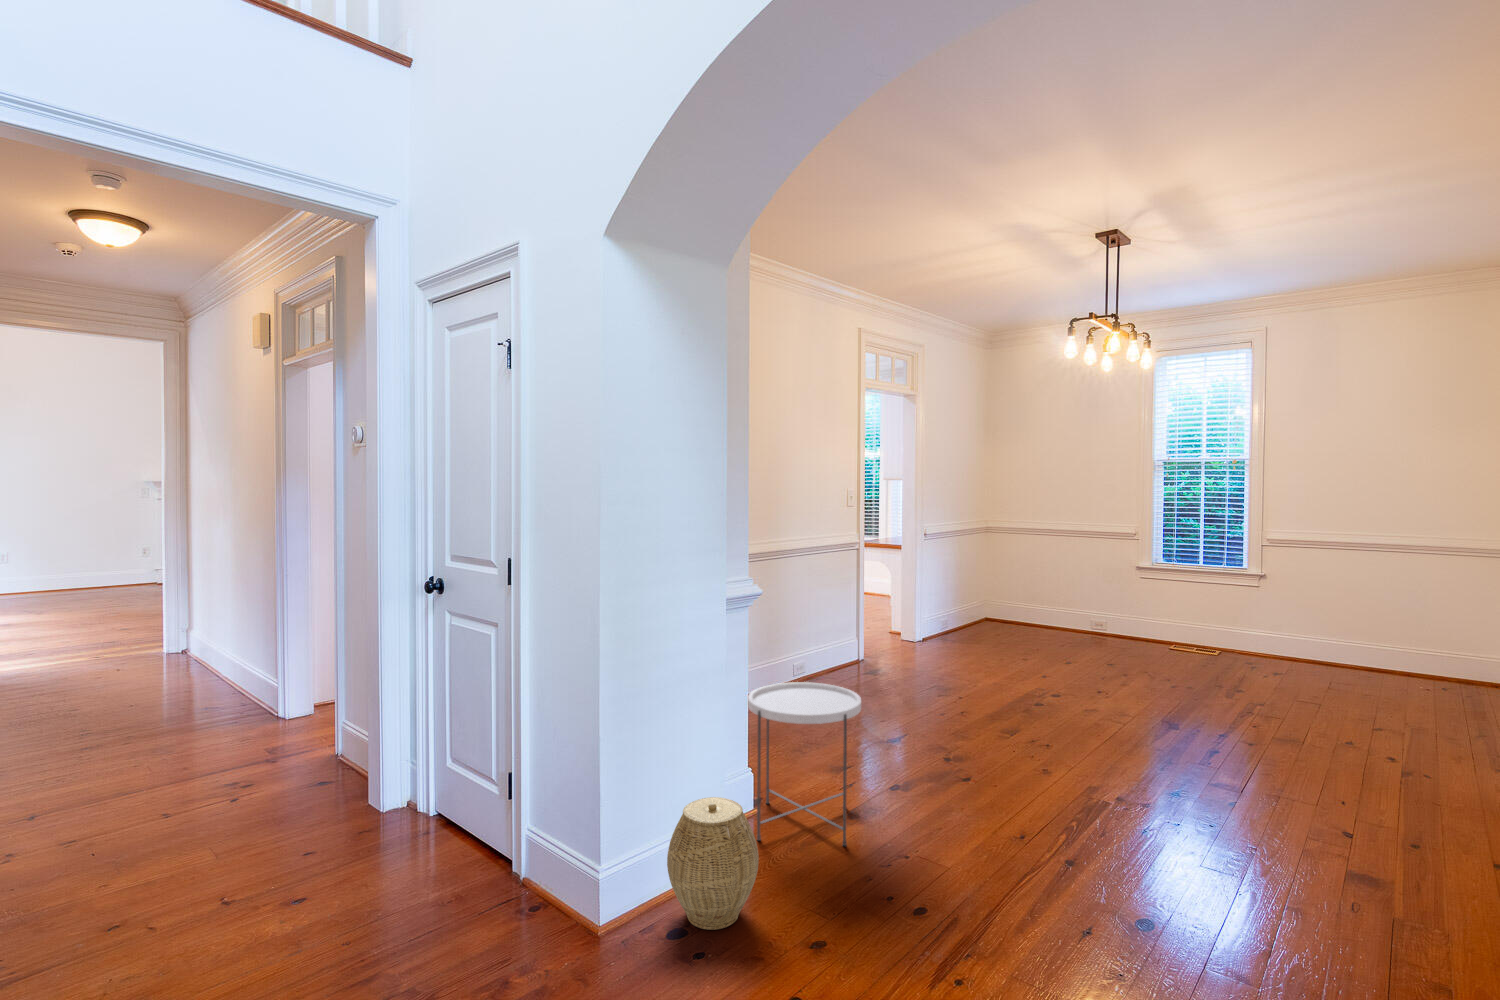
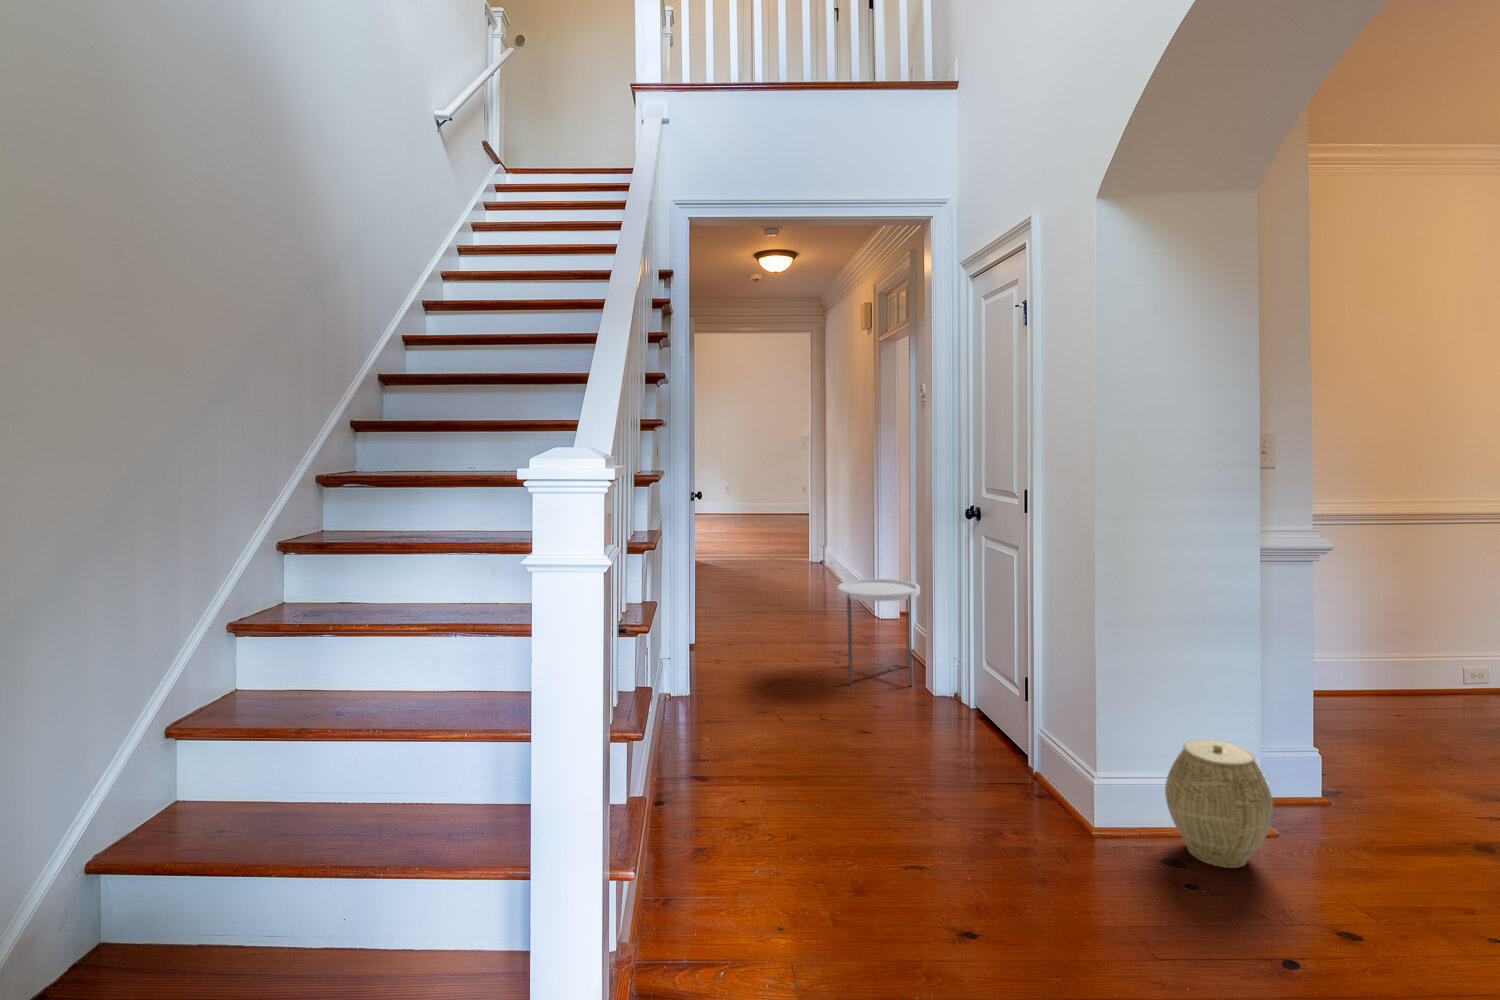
side table: present [748,682,861,846] -> present [838,579,920,686]

